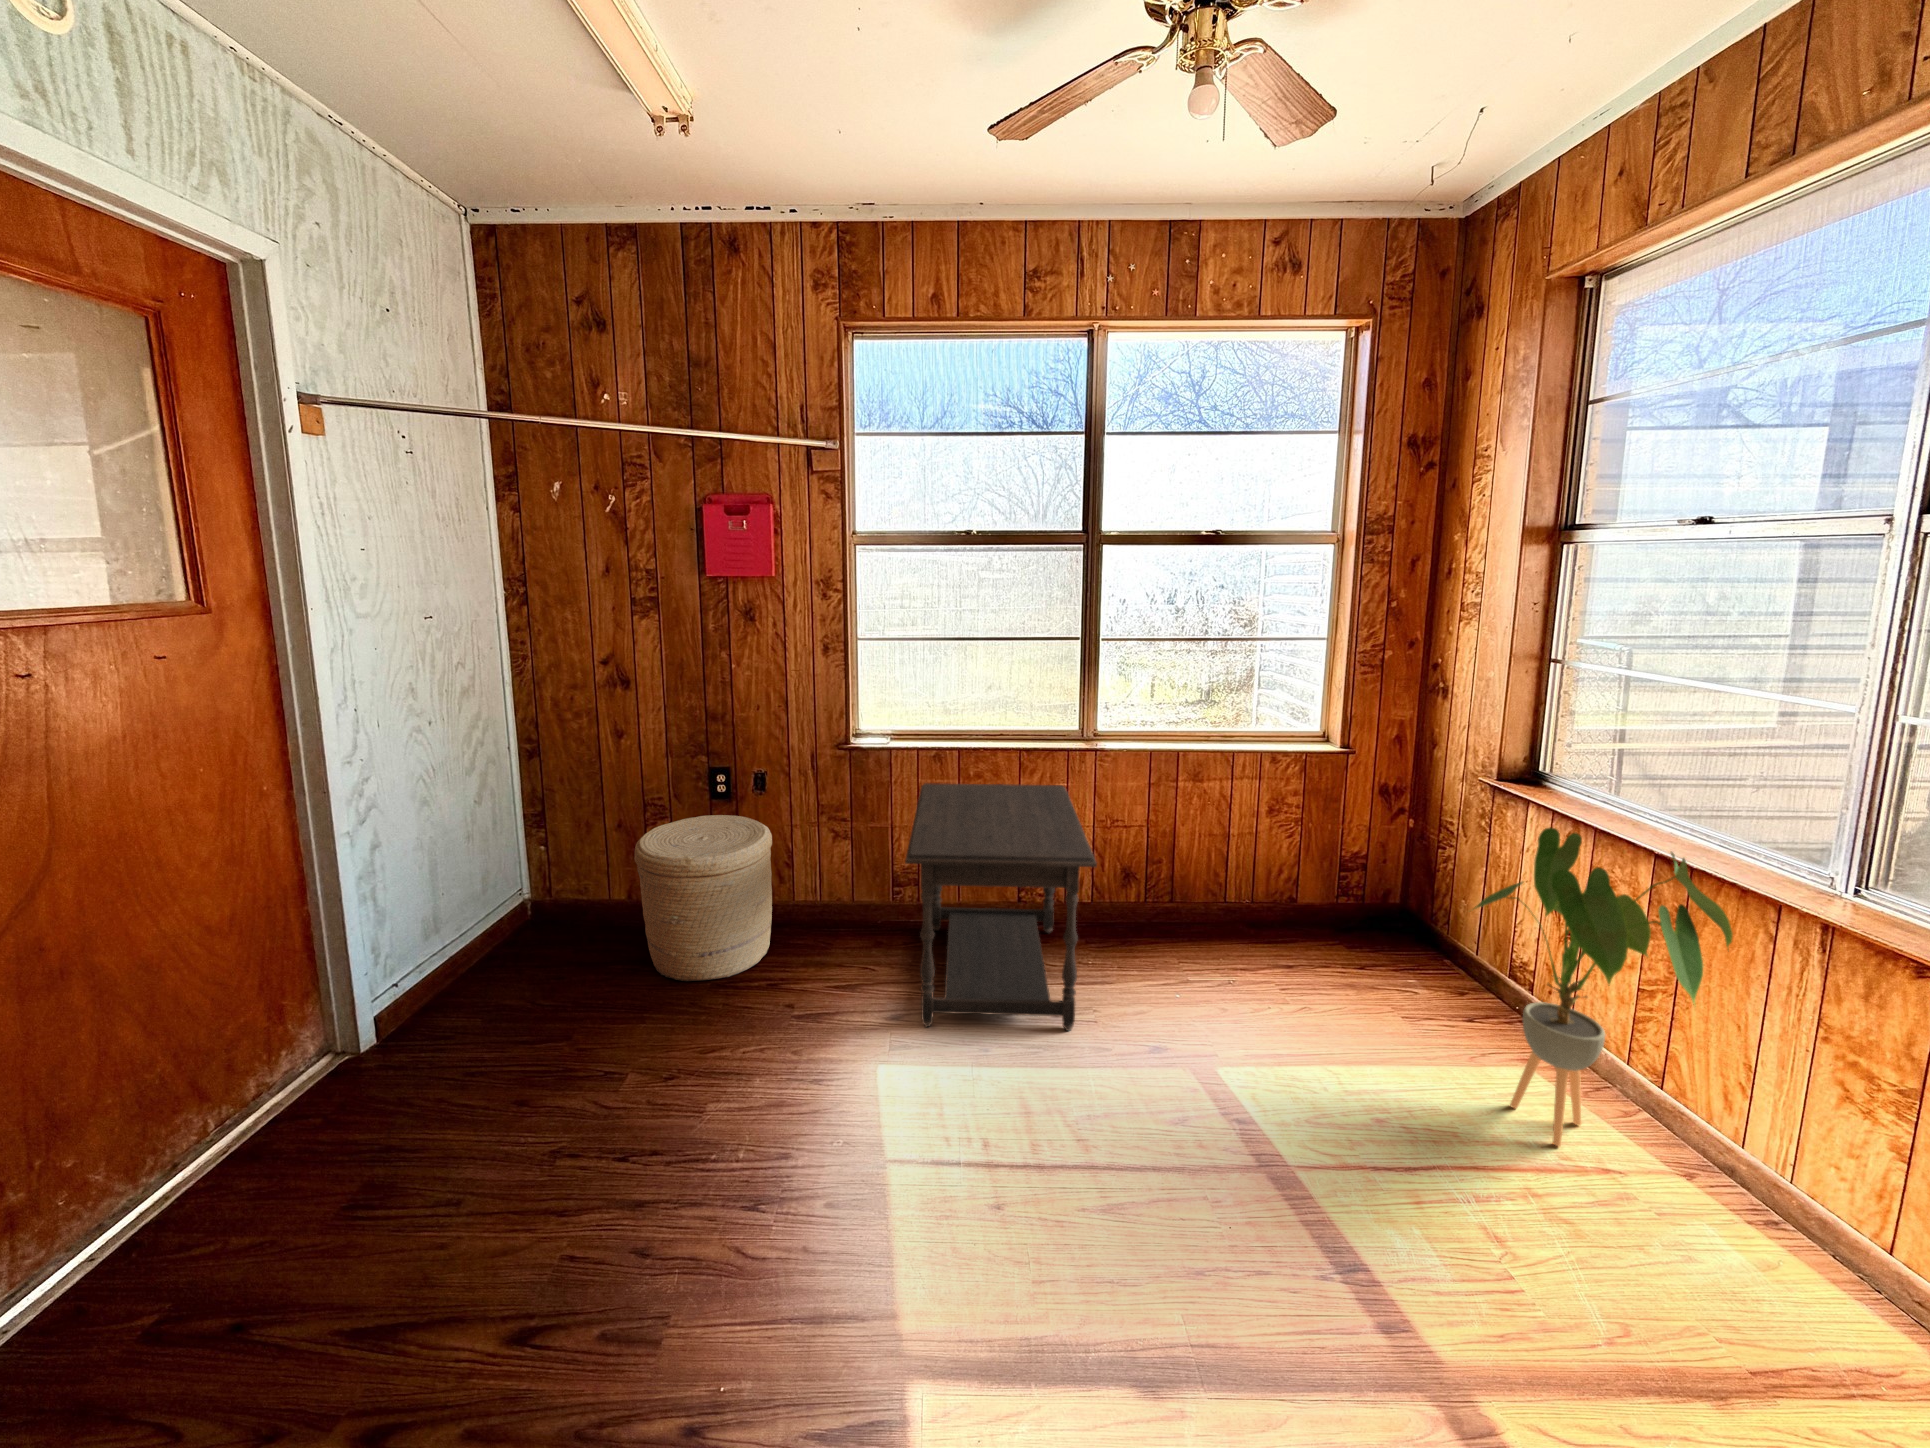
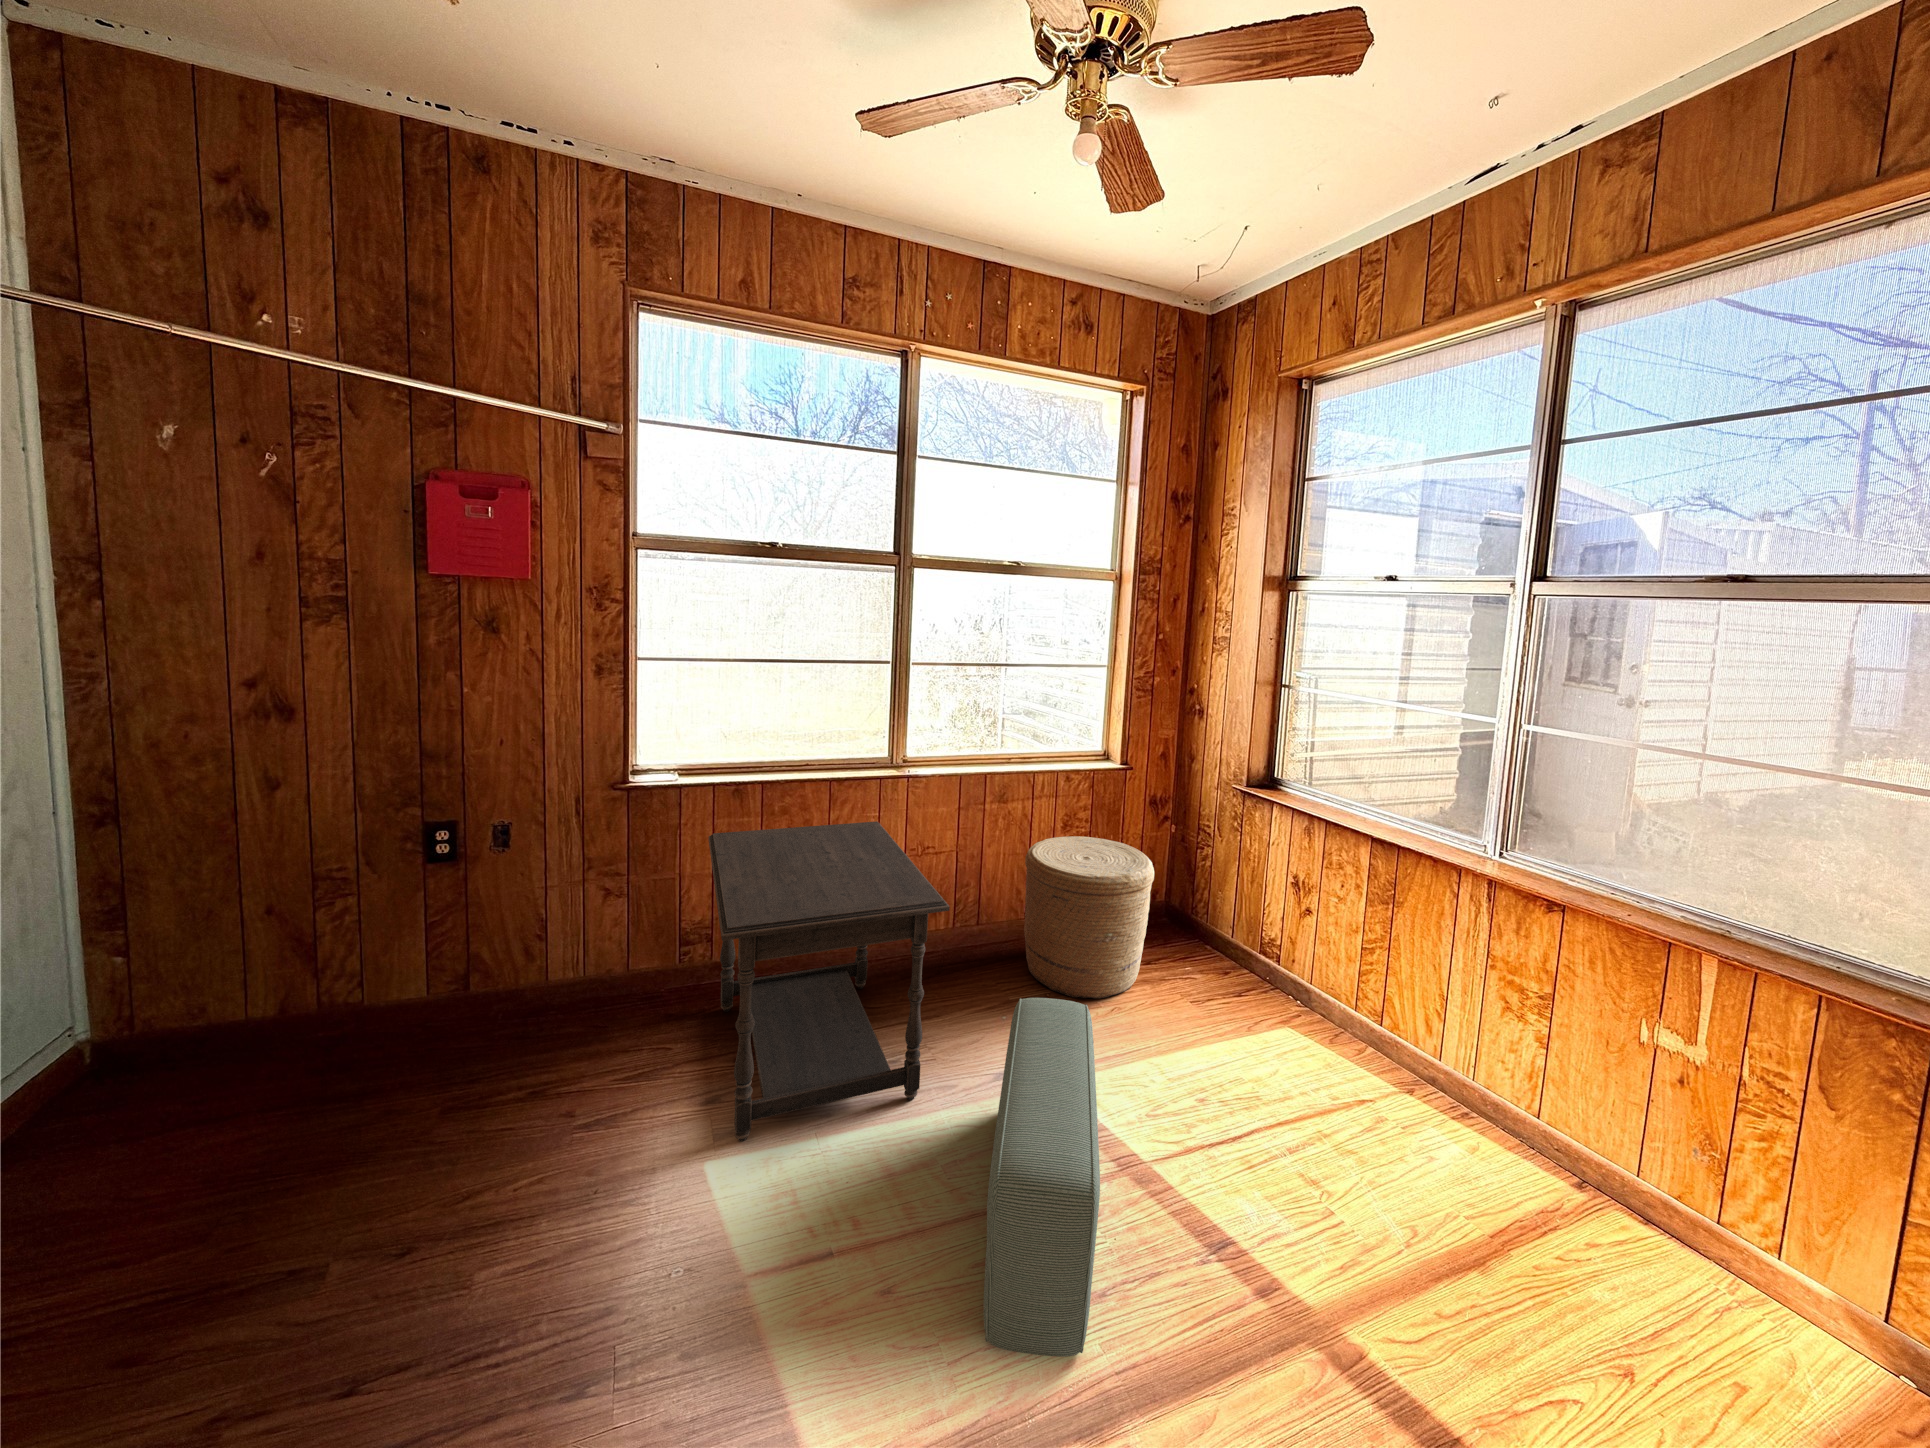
woven basket: present [634,815,772,981] -> present [1024,836,1154,998]
house plant: present [1475,827,1733,1146] -> none [1260,824,1435,1096]
pouf: none [1078,959,1233,1264] -> present [984,998,1100,1357]

